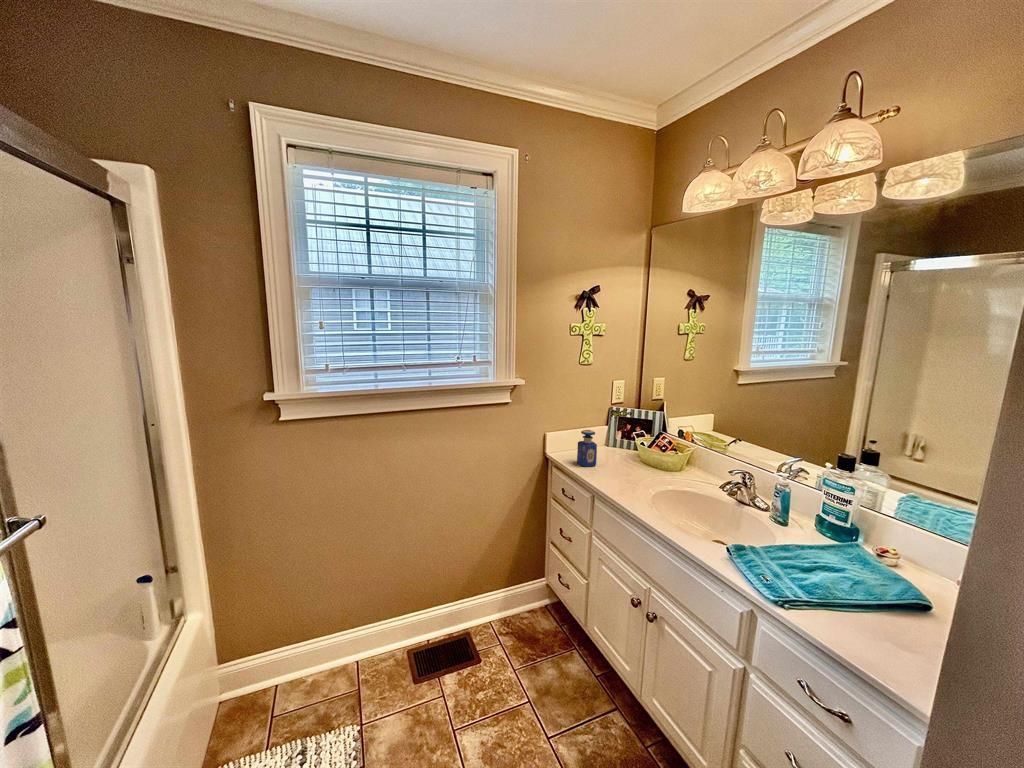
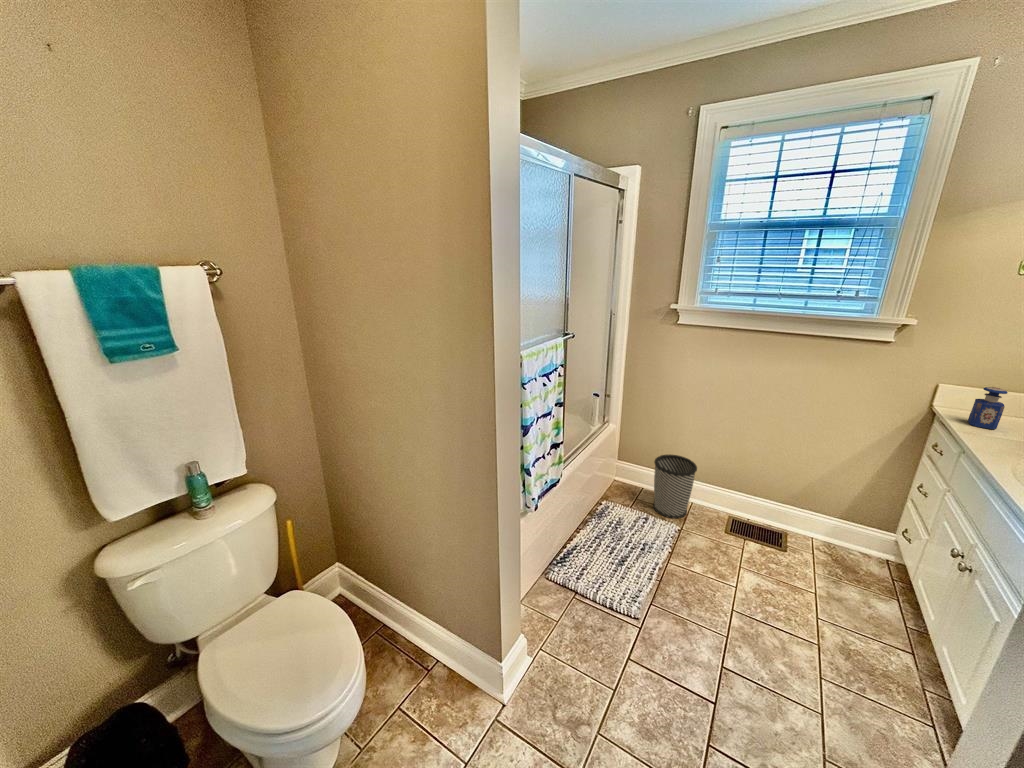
wastebasket: none [290,608,357,721] -> present [653,454,697,519]

